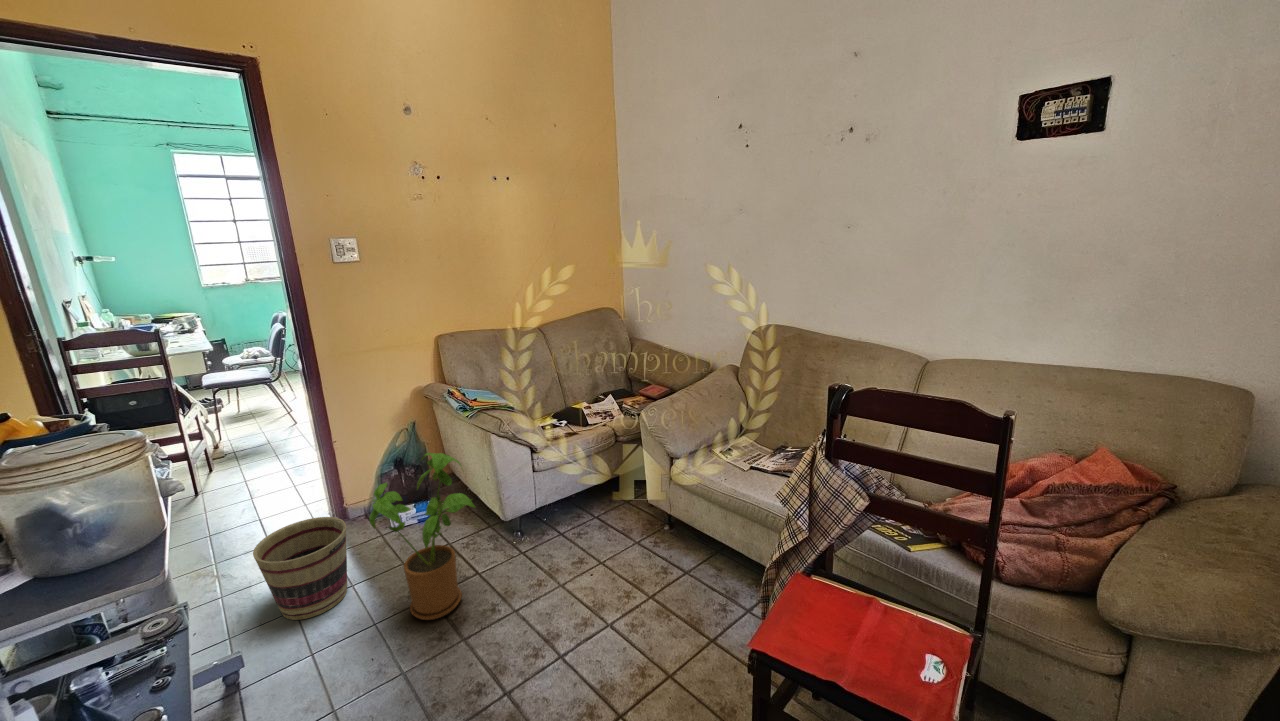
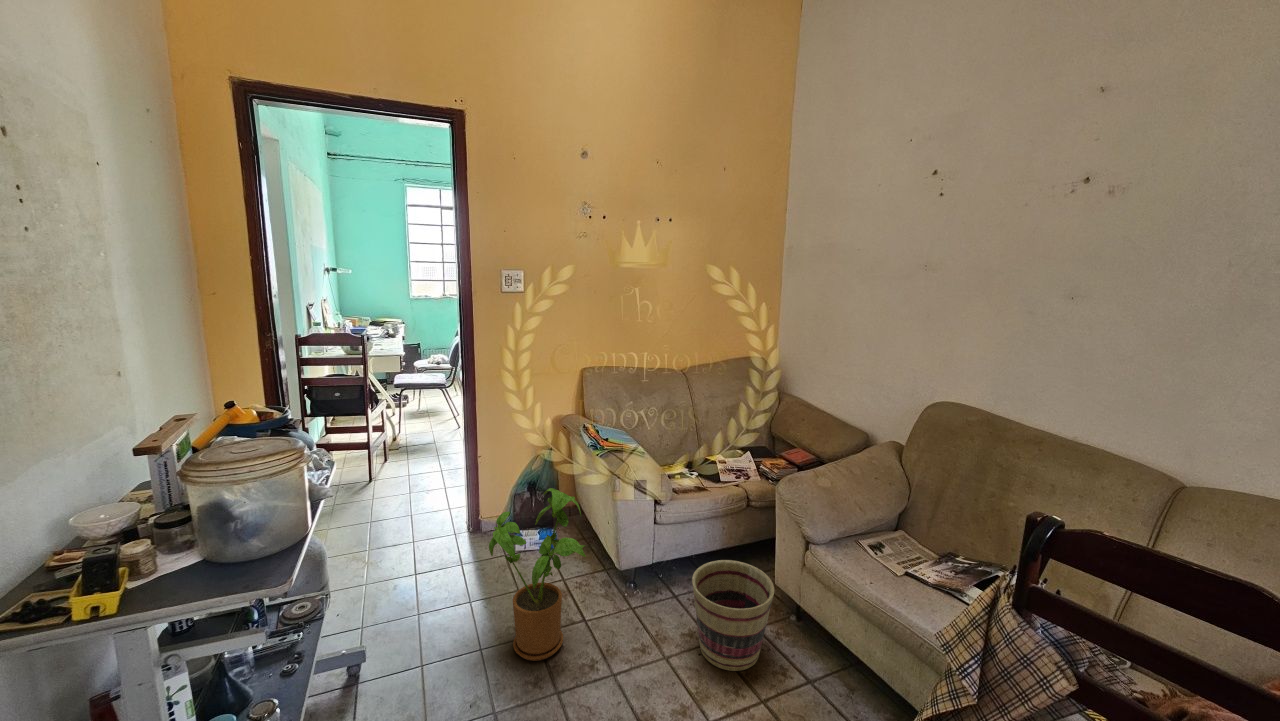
basket: present [253,517,347,620] -> present [692,560,774,671]

